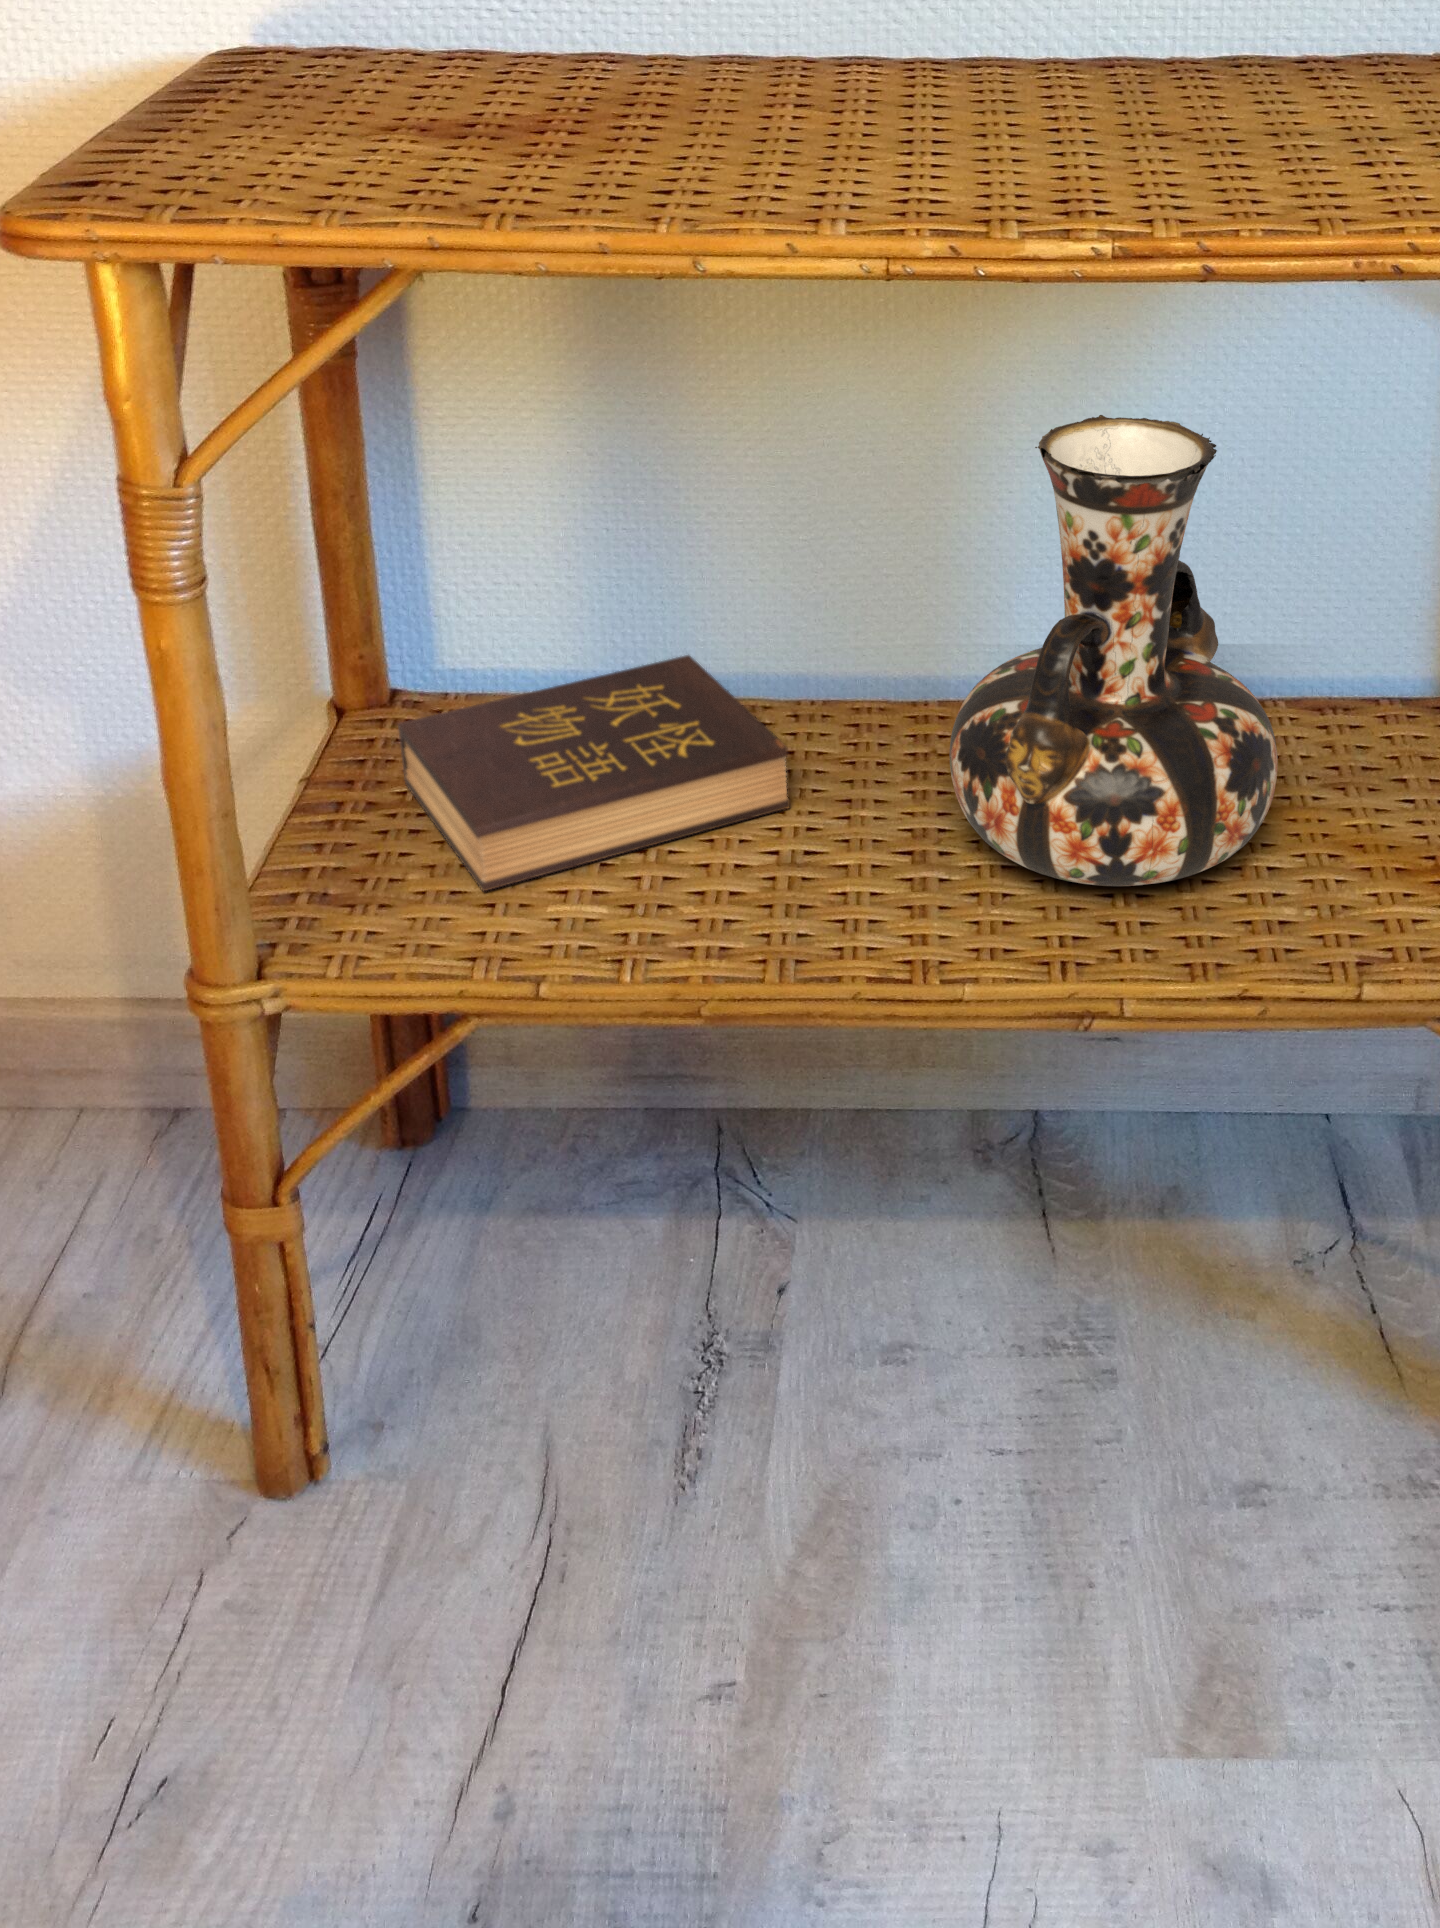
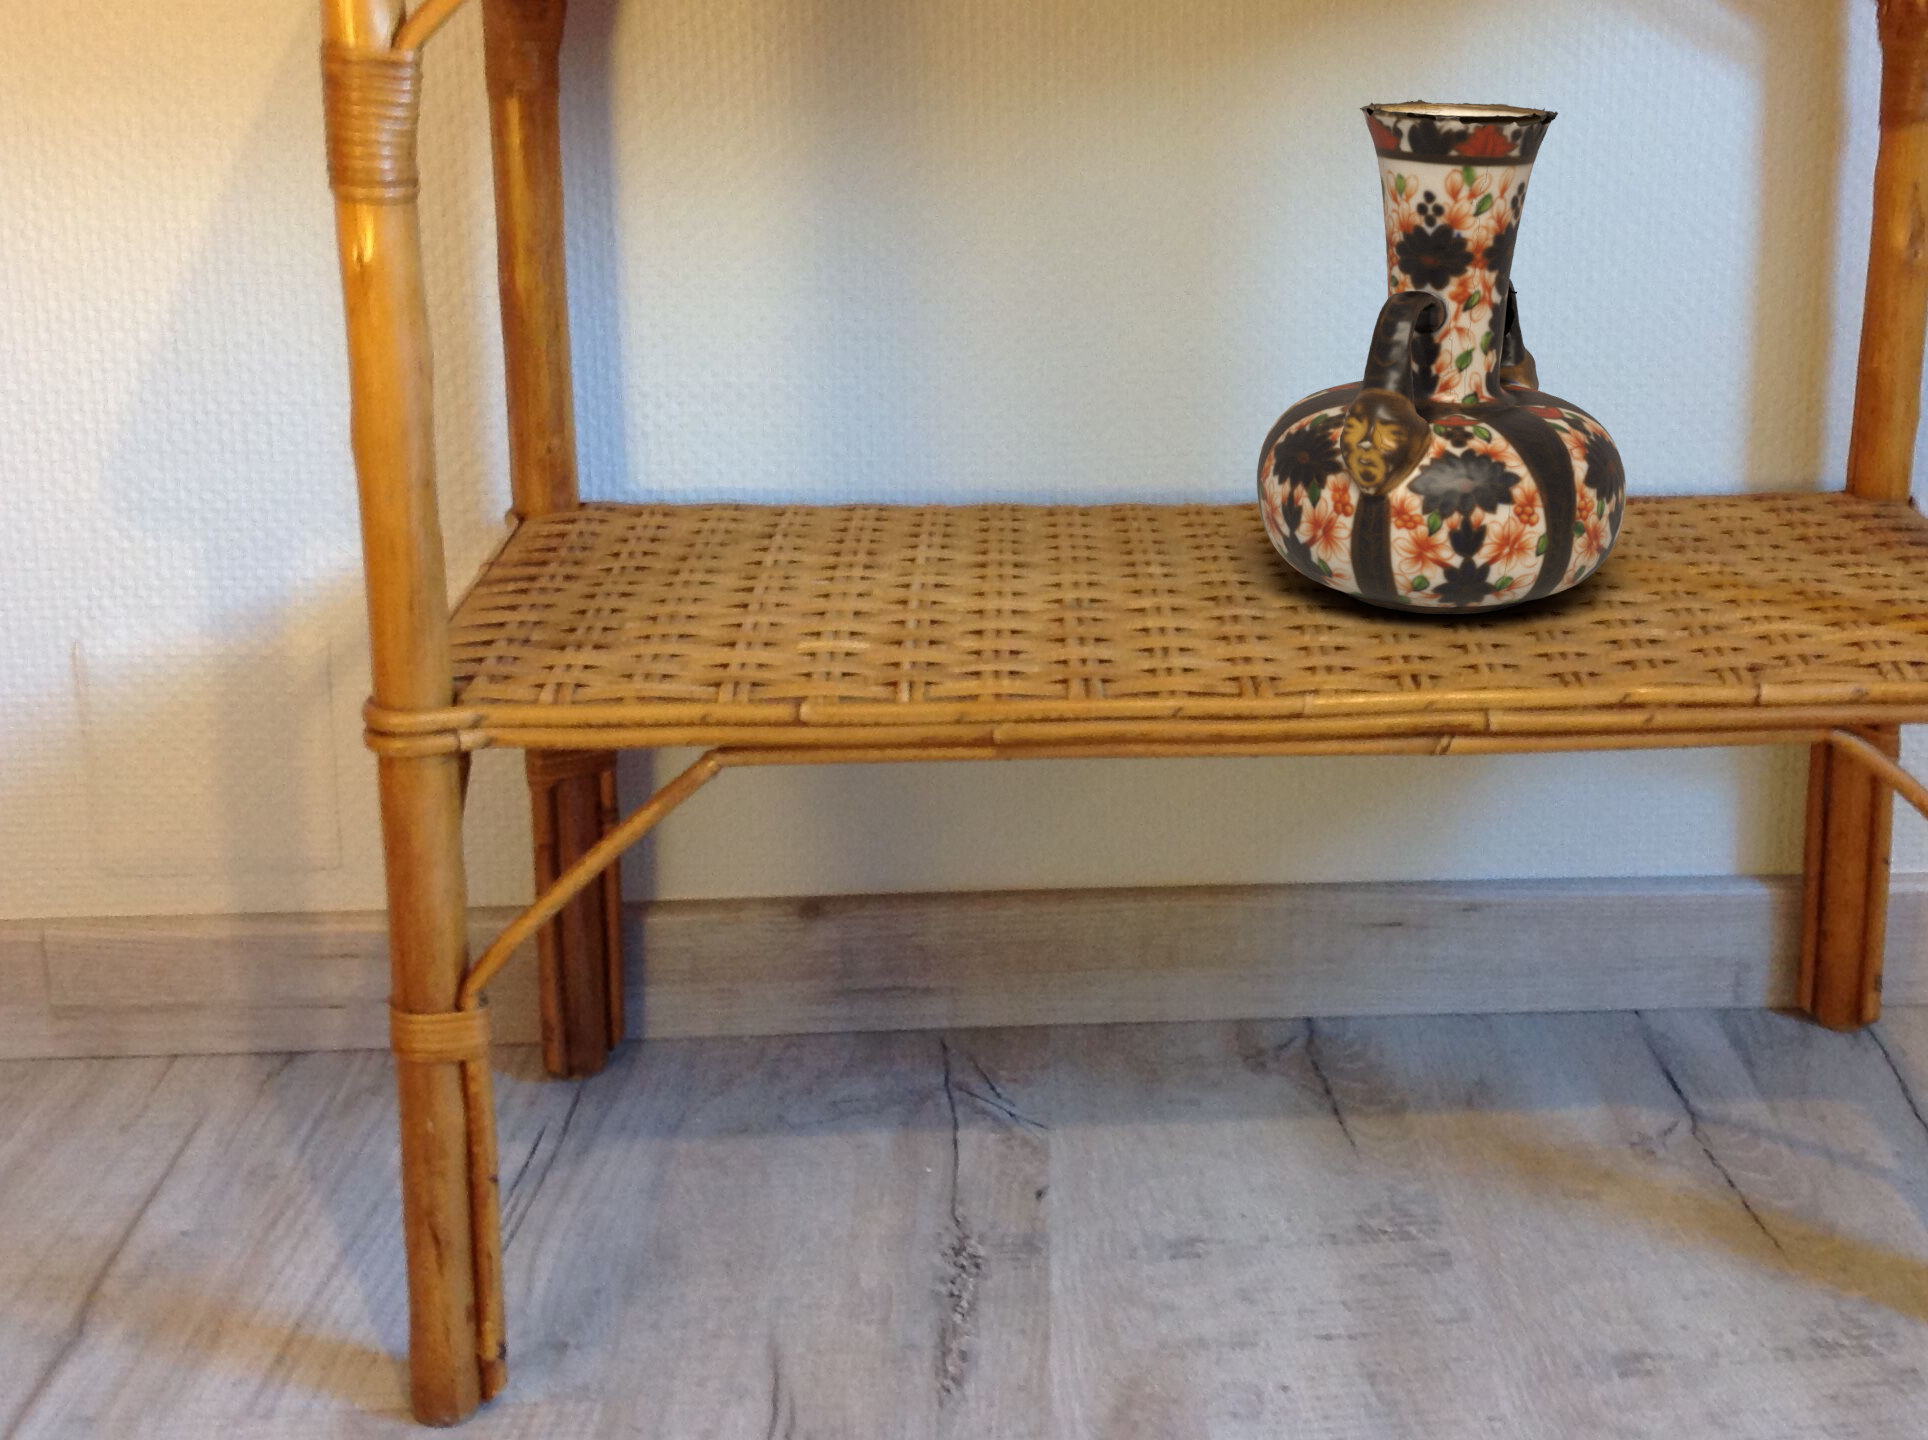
hardback book: present [398,655,790,891] -> none [609,445,1066,633]

